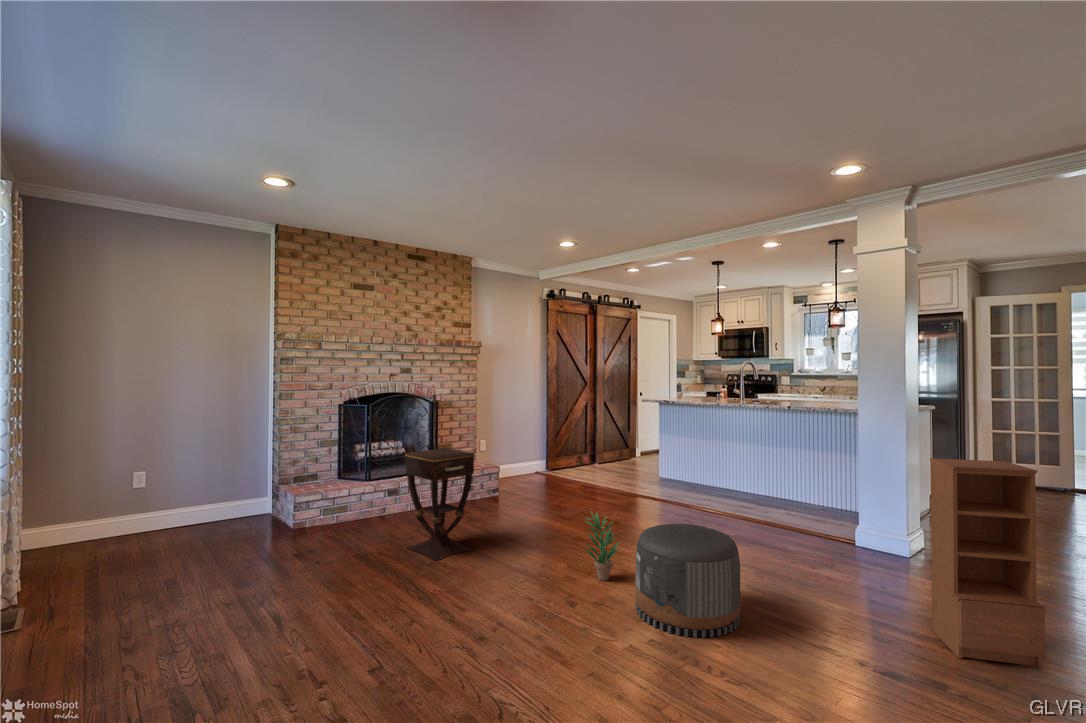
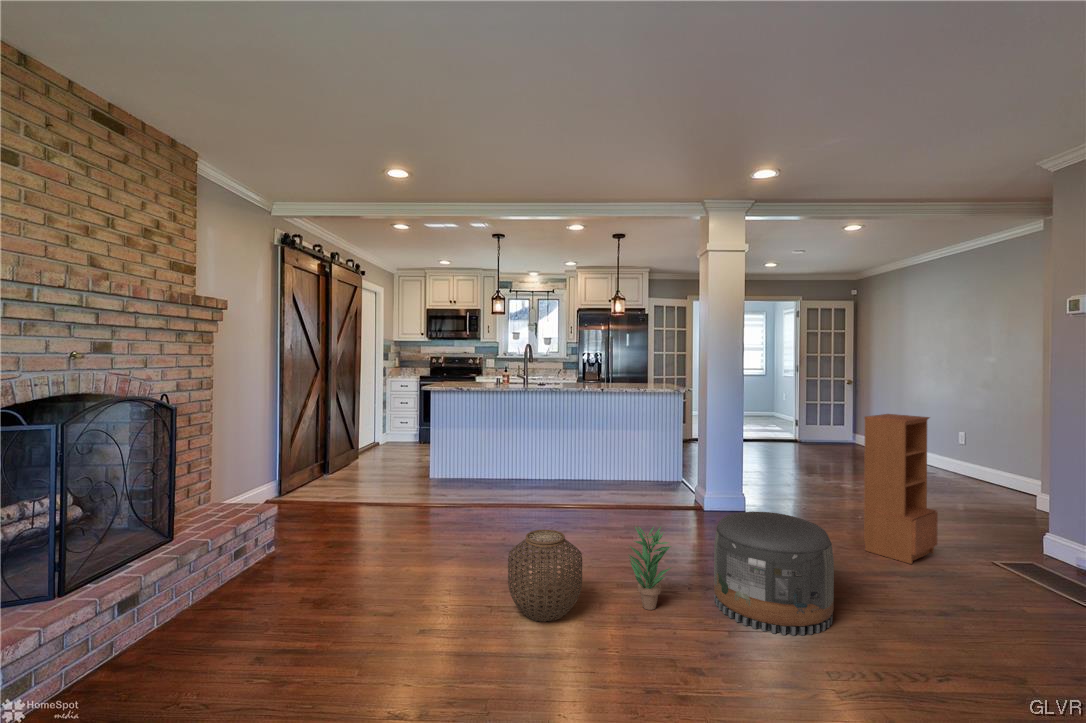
side table: present [405,448,475,560] -> none [325,482,437,692]
woven basket: none [517,501,569,563] -> present [508,530,582,622]

